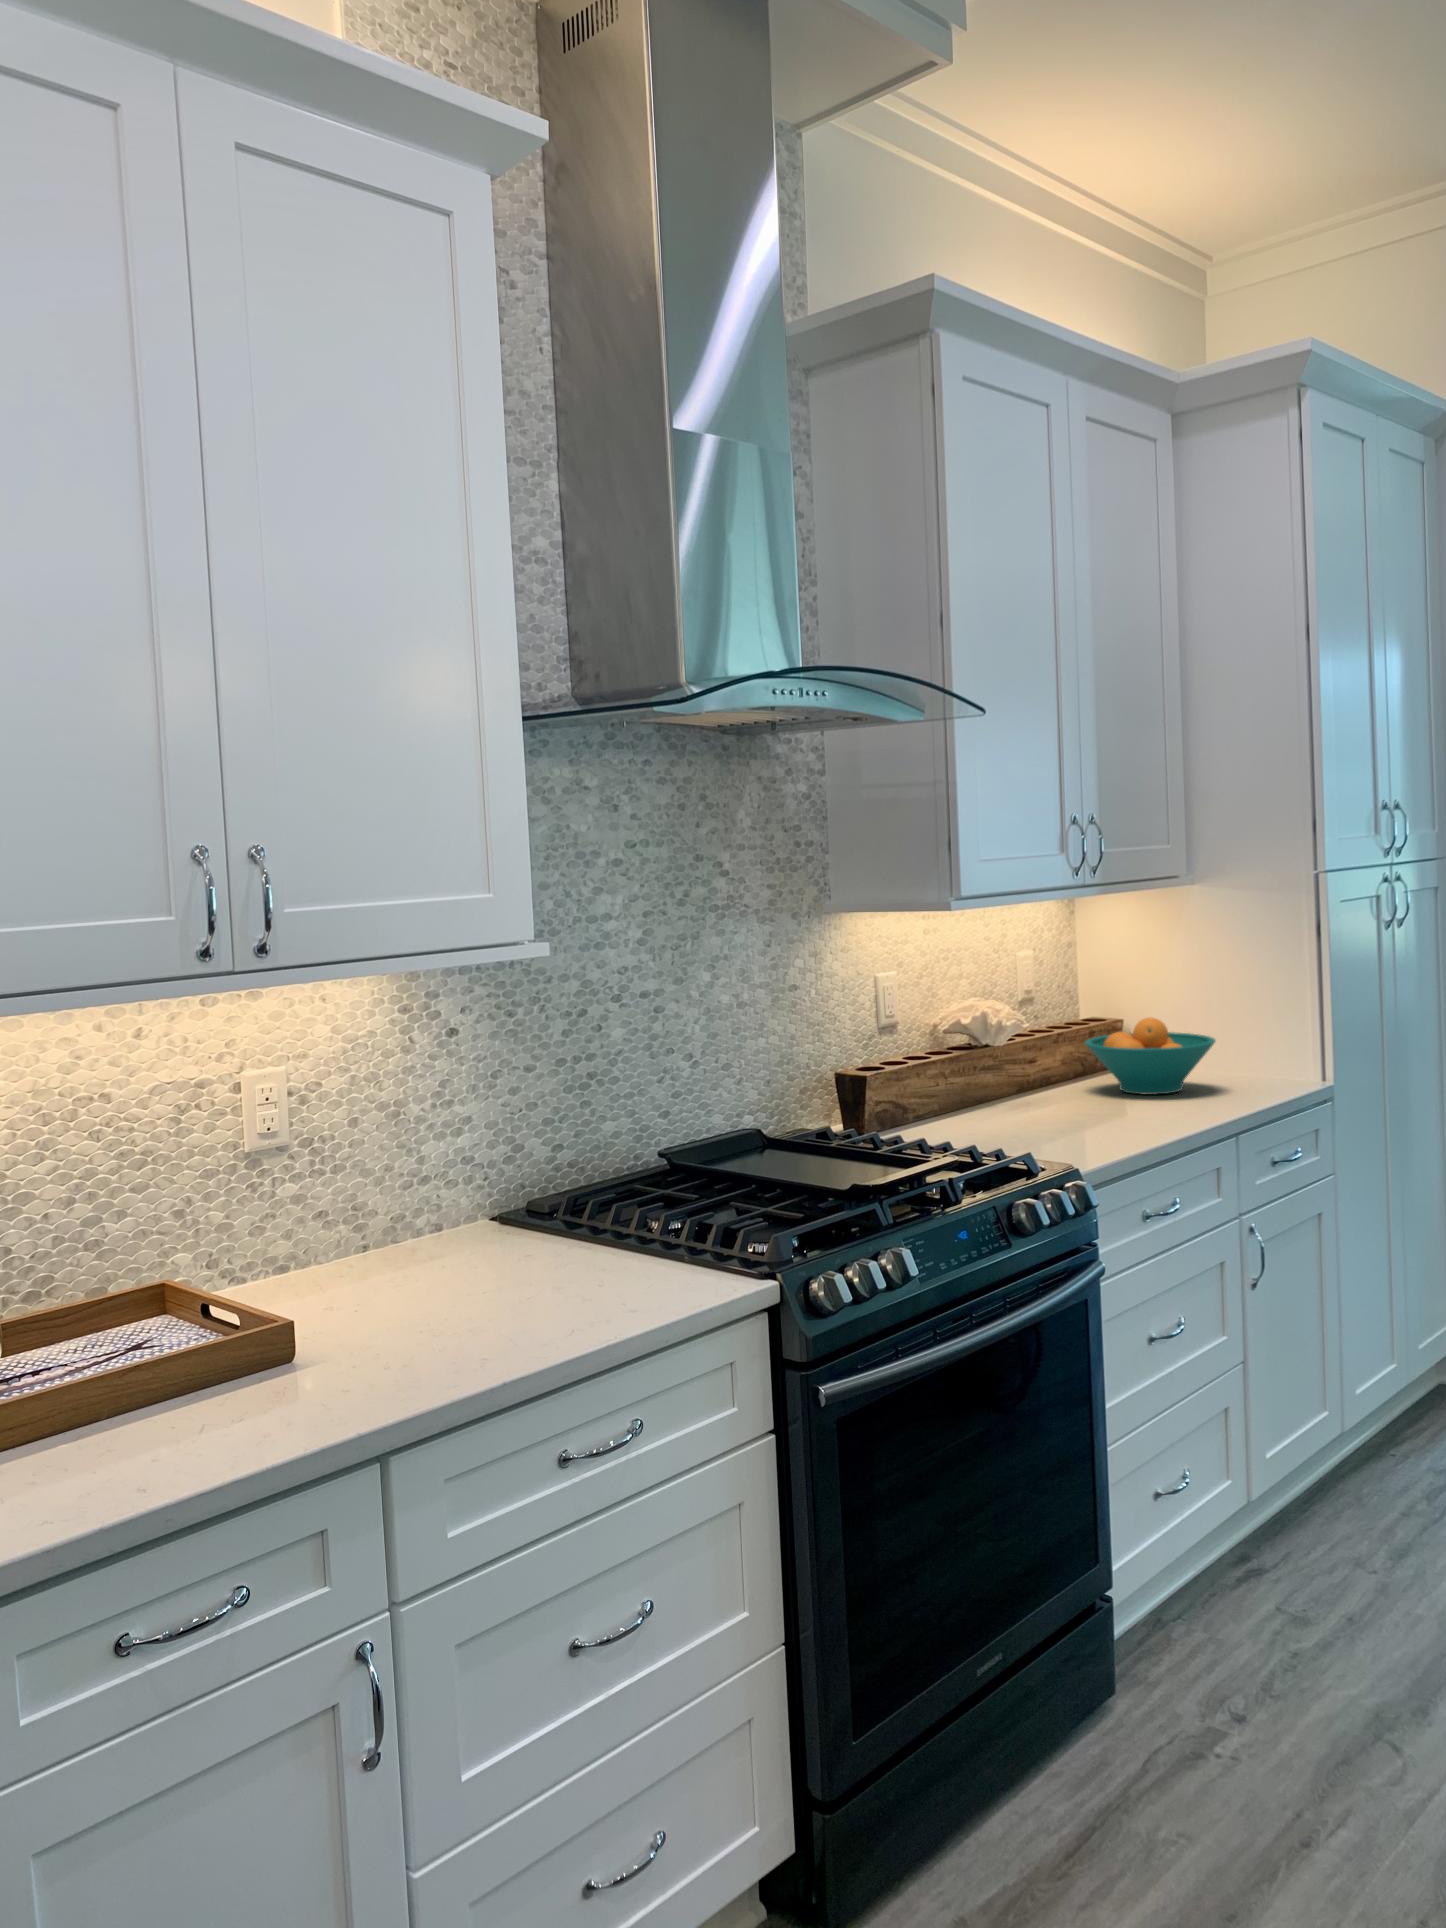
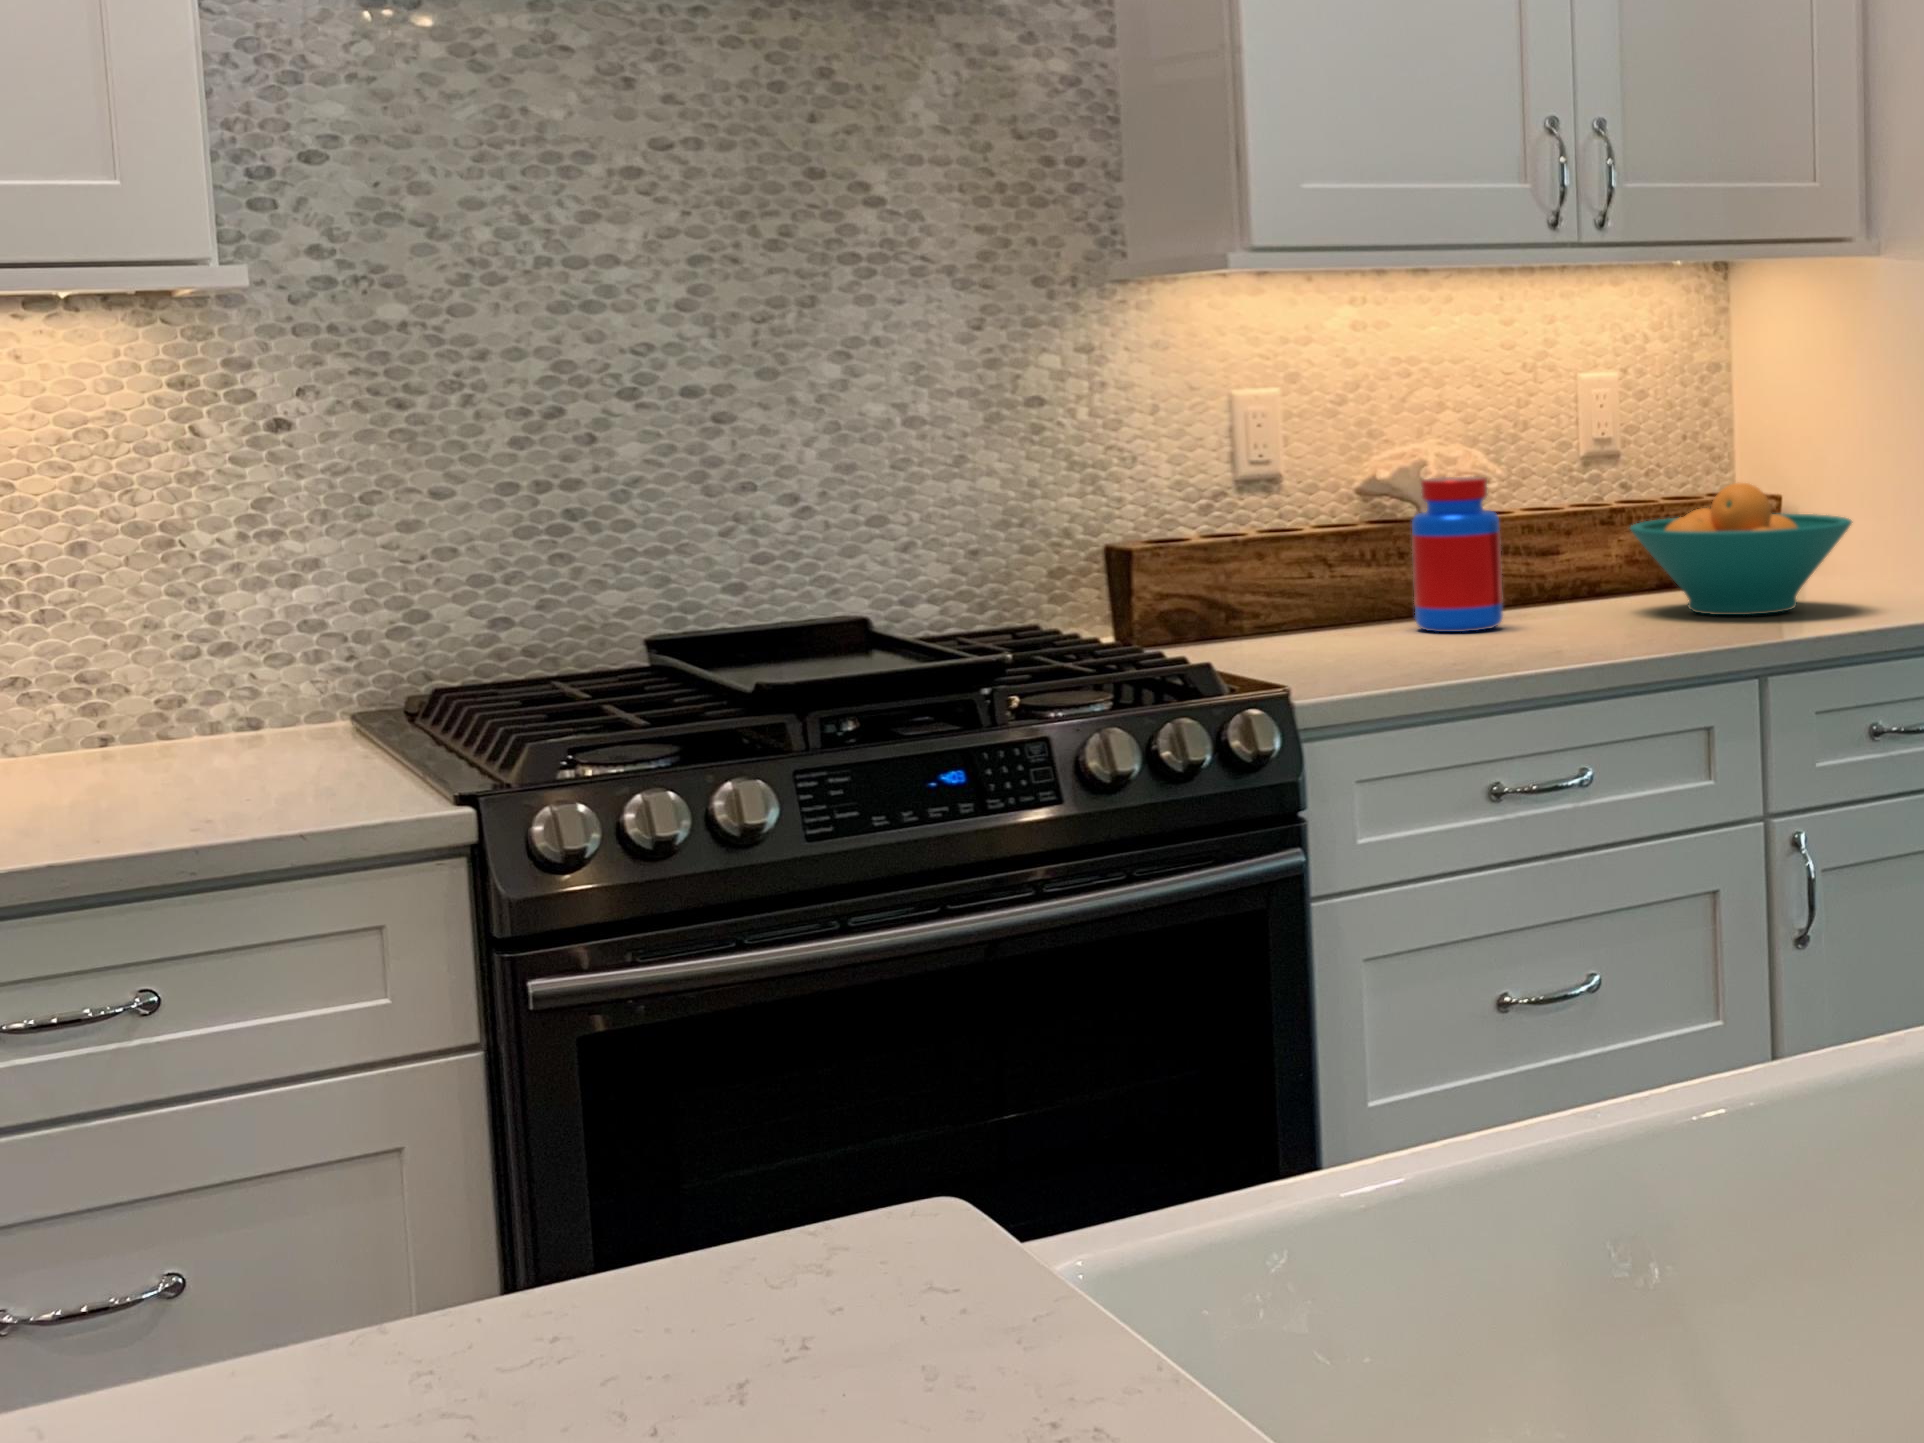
jar: none [1004,1022,1058,1115] -> present [1412,477,1503,632]

